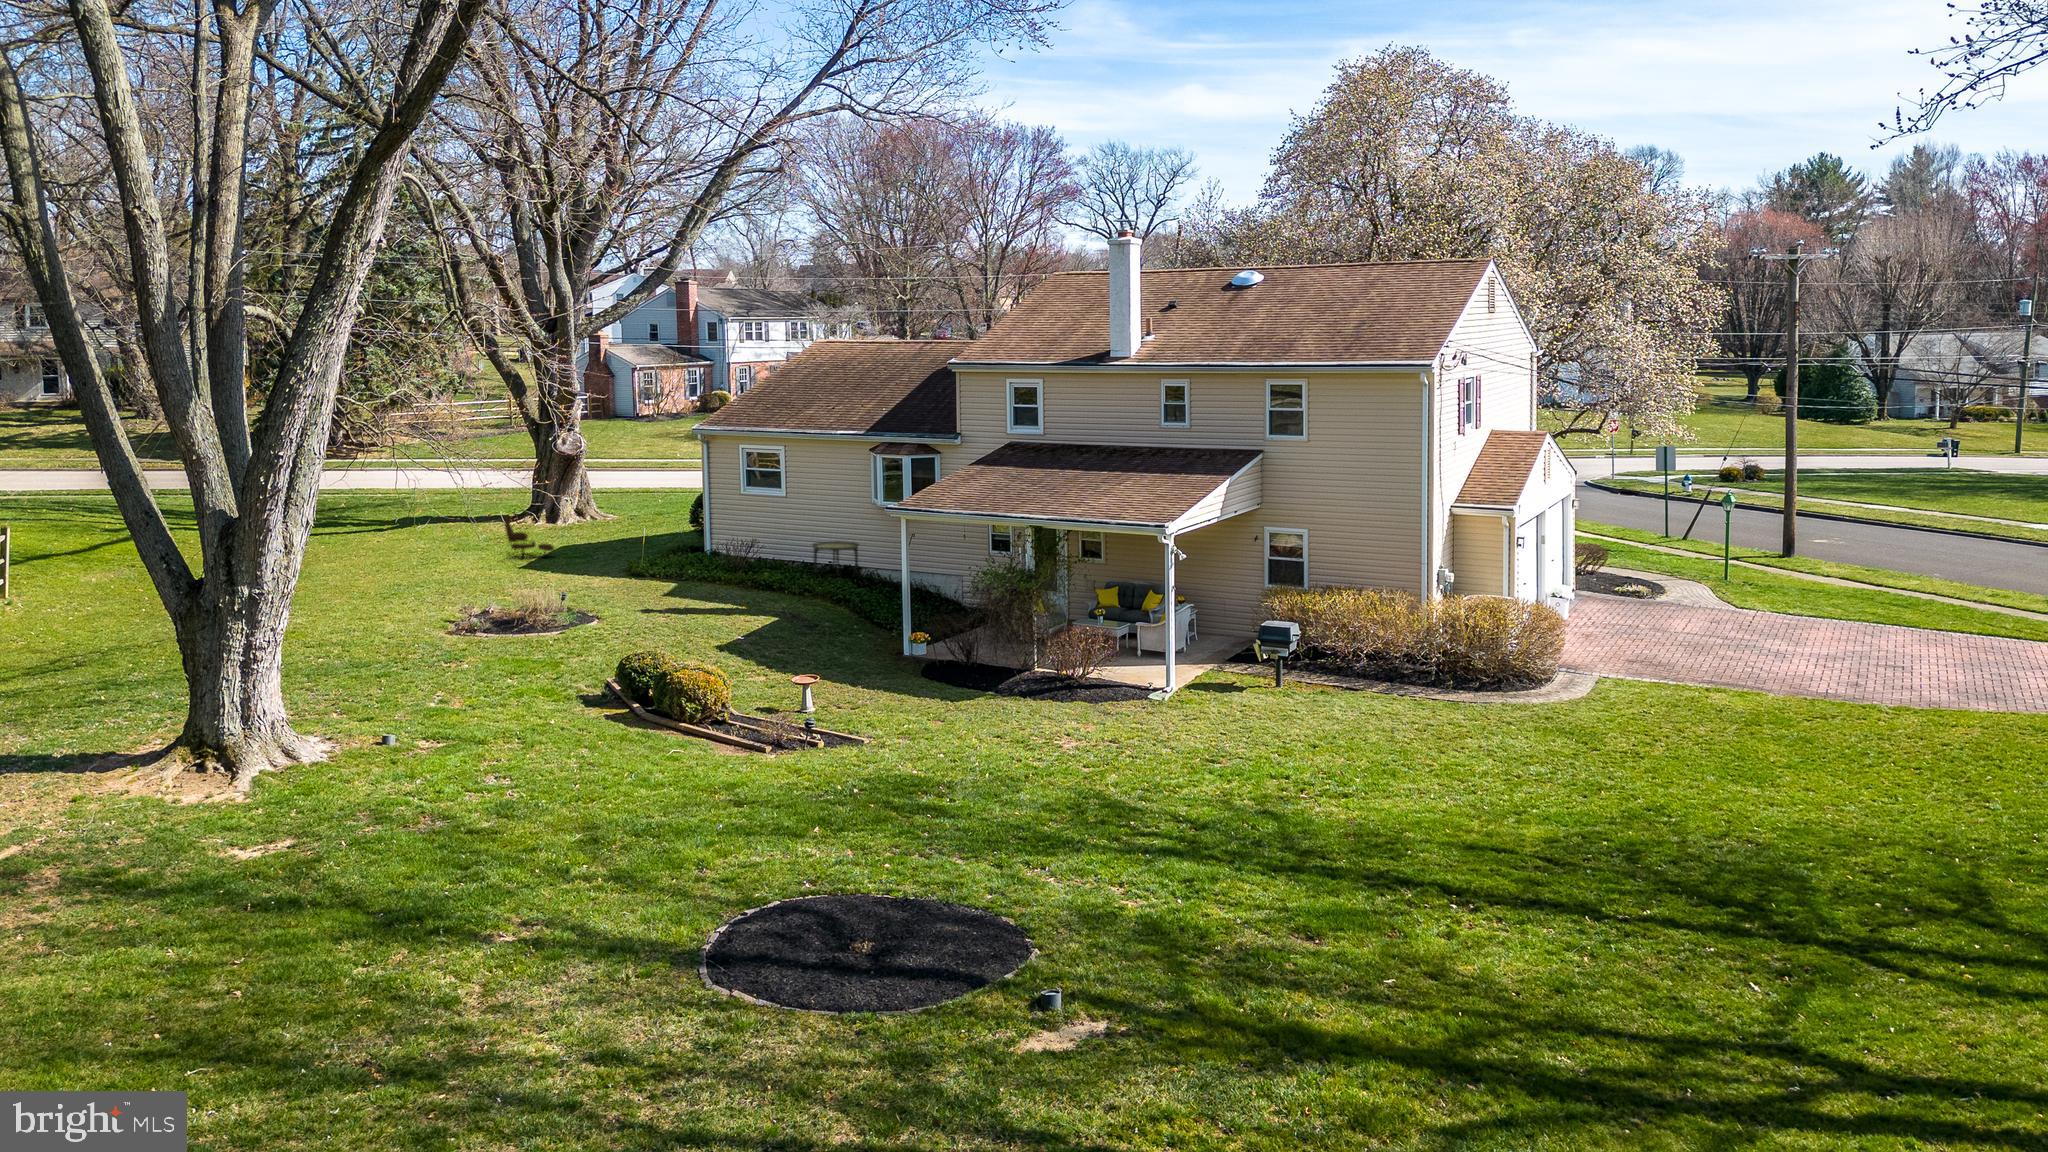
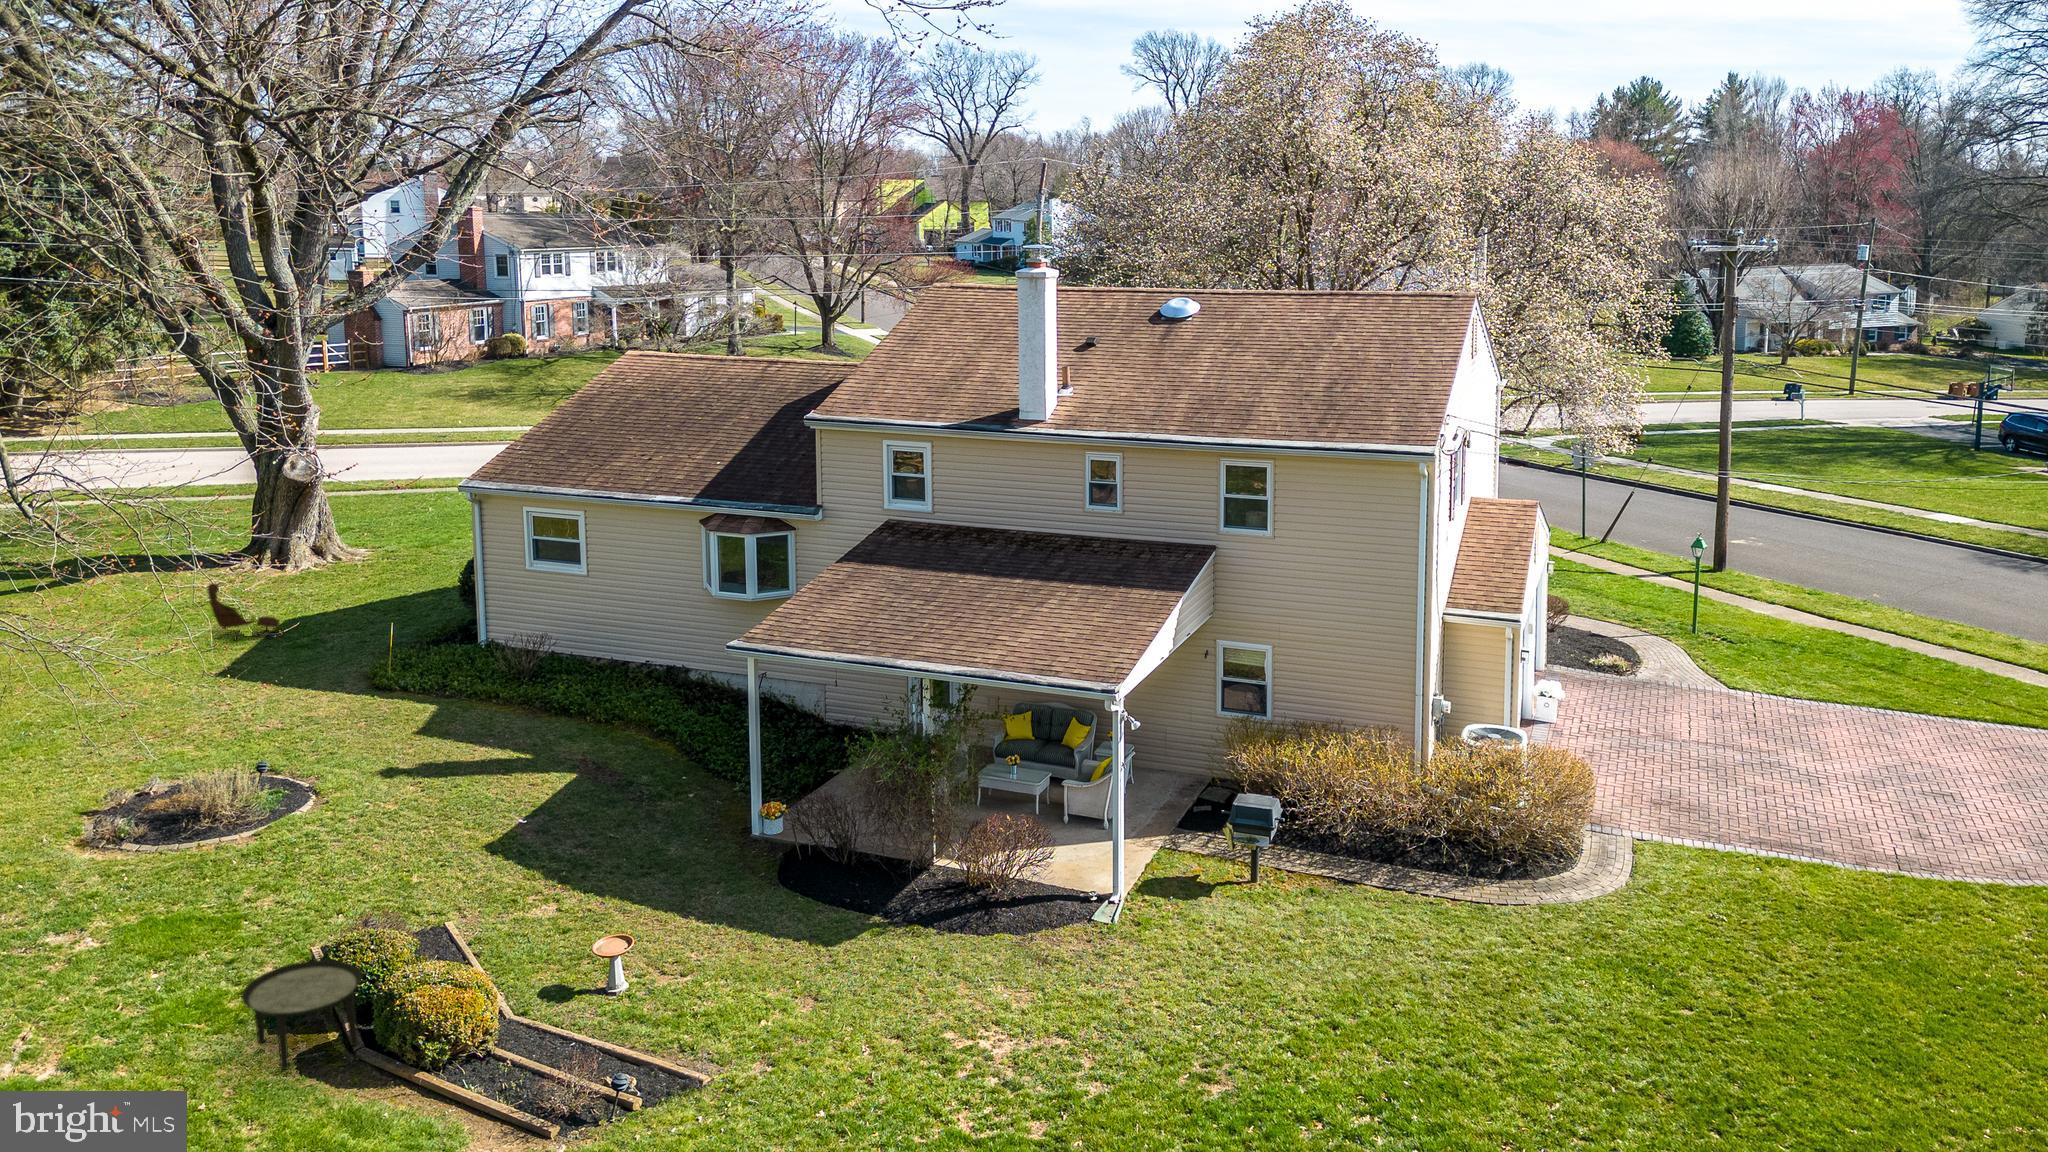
round table: present [812,541,859,575] -> present [241,960,362,1070]

